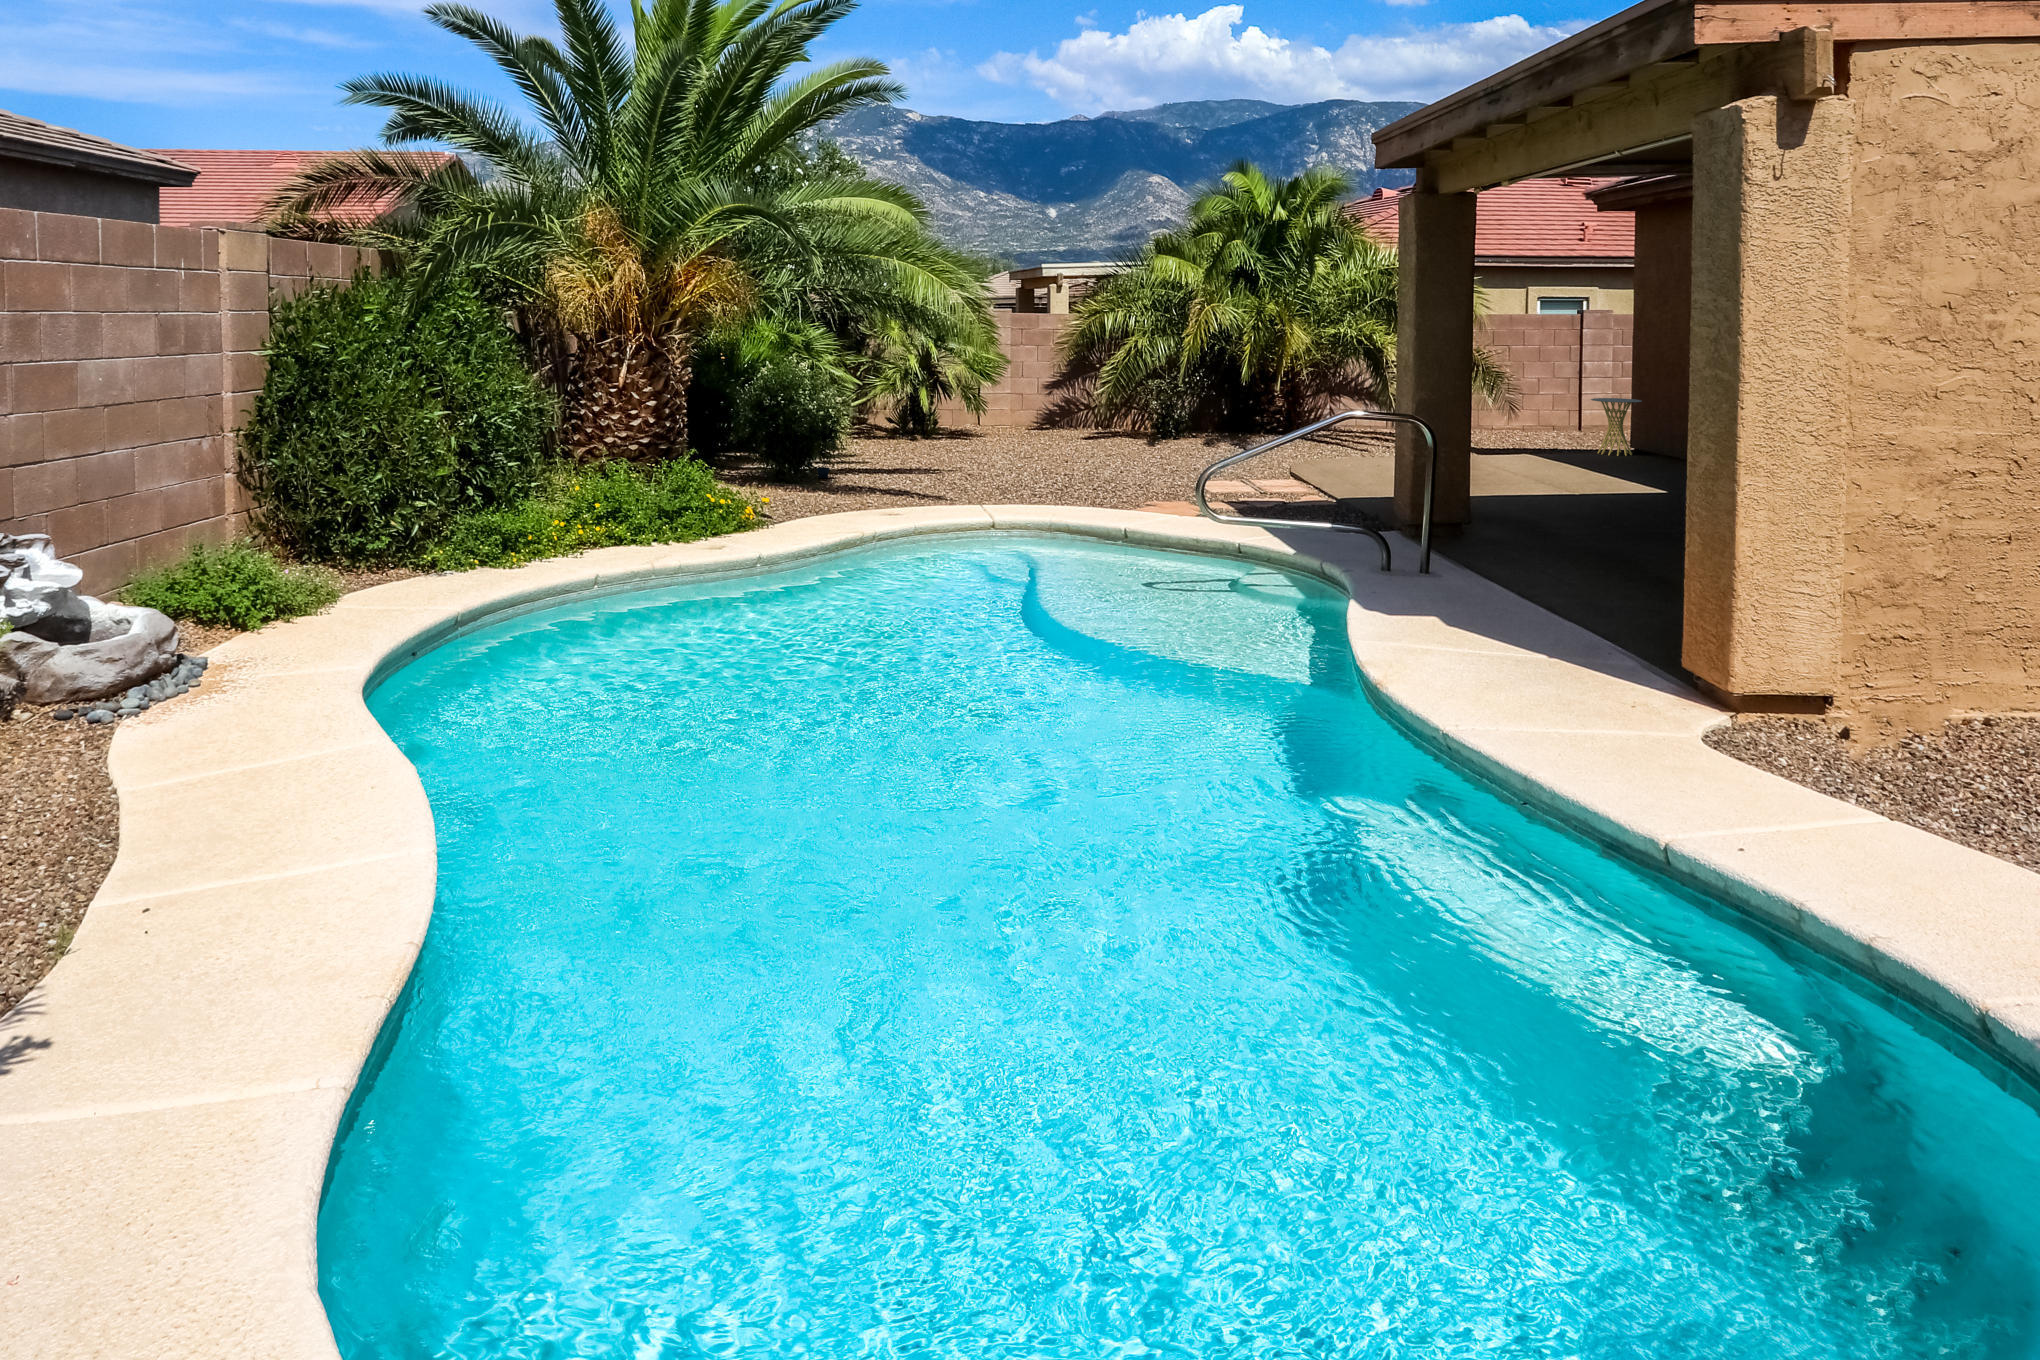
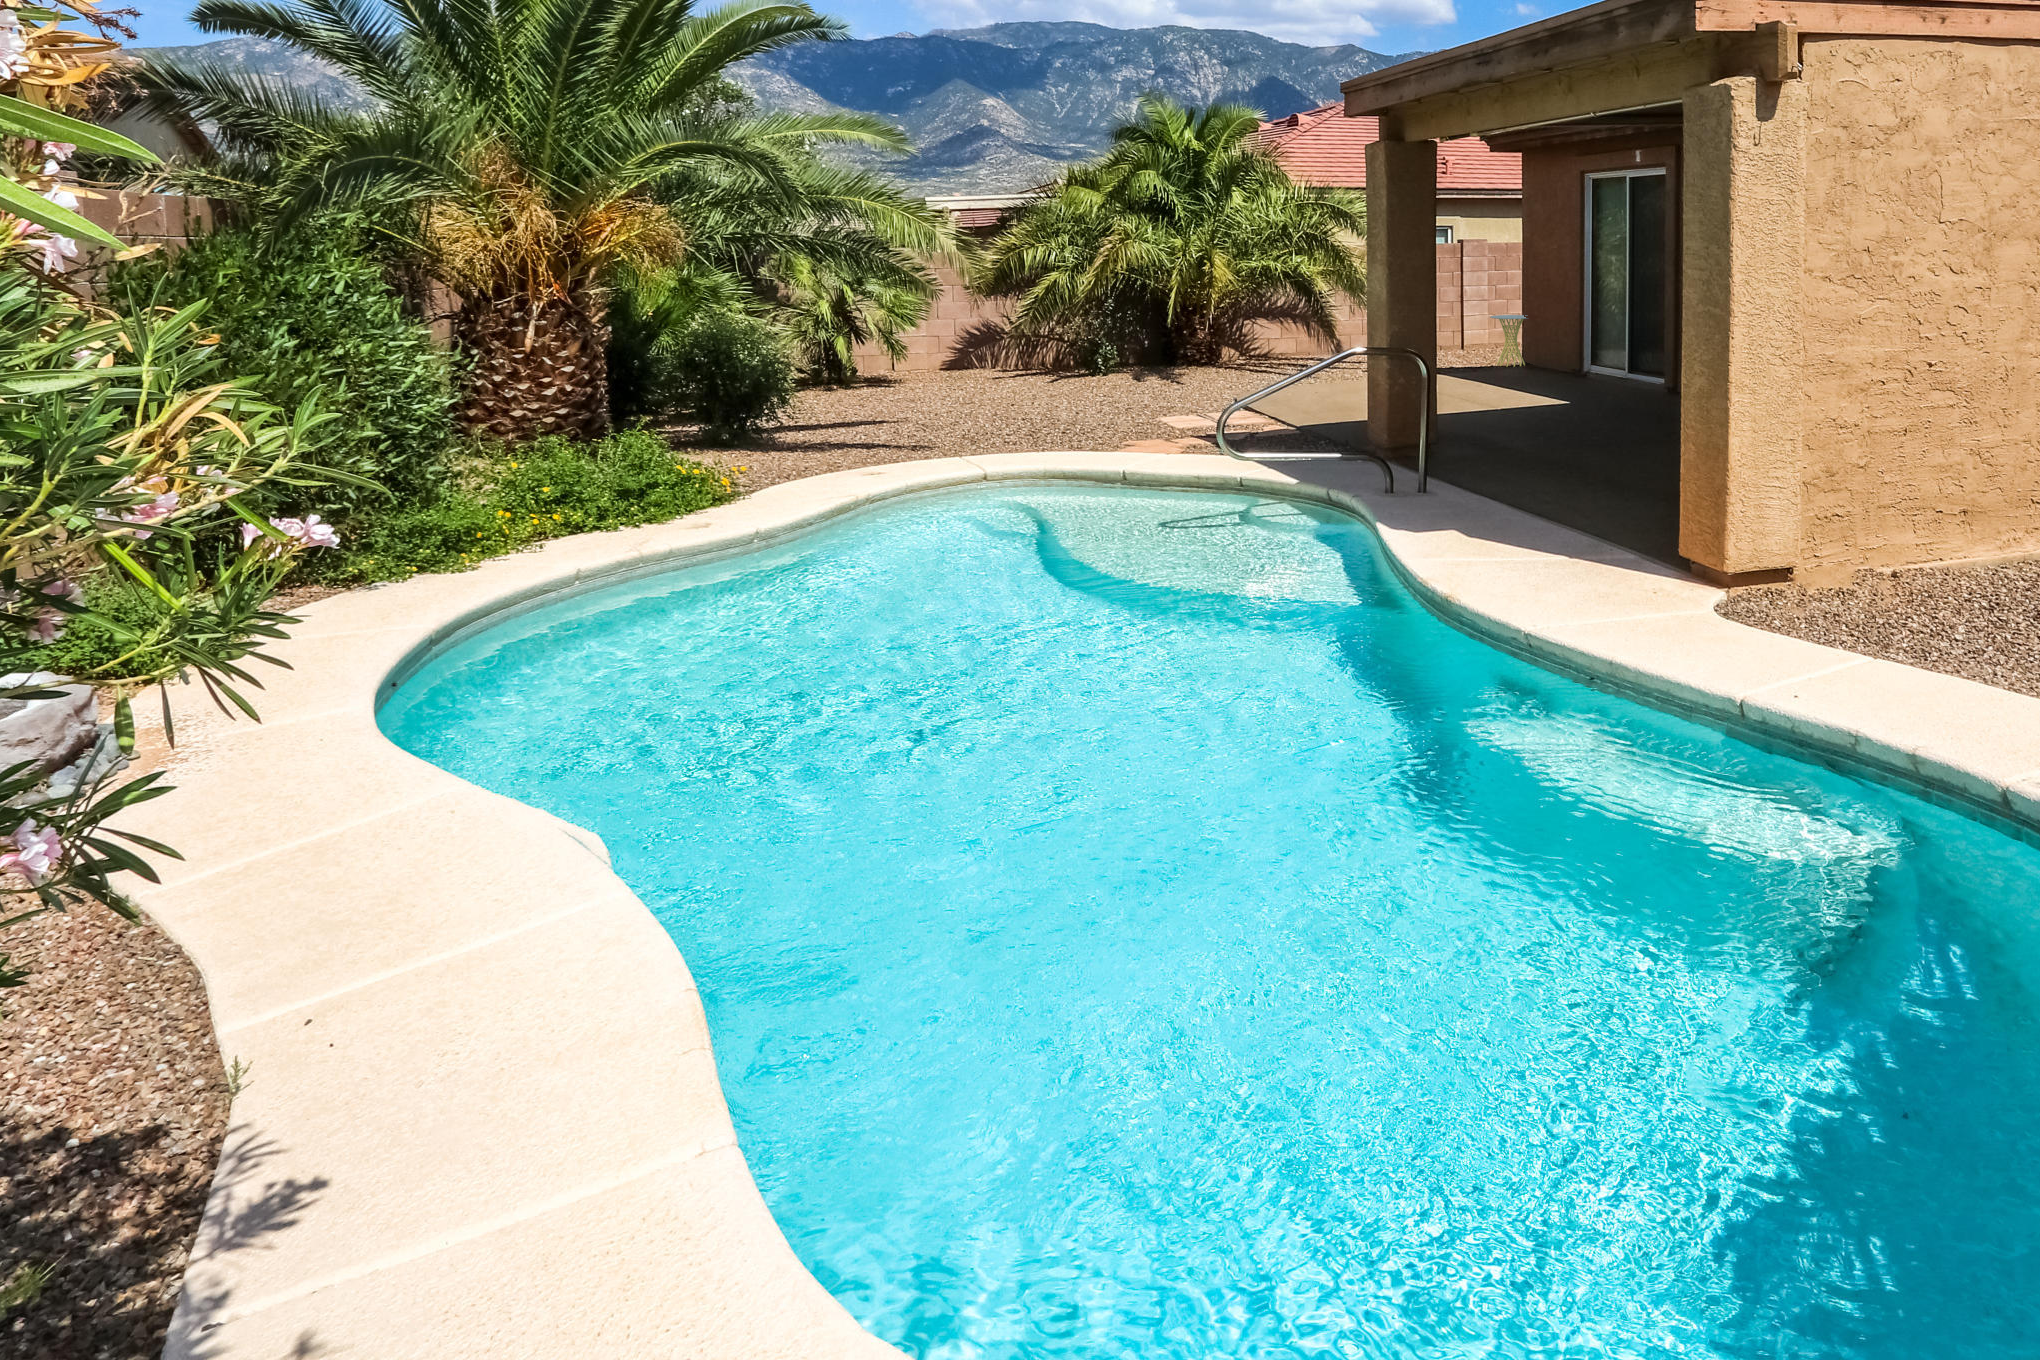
potted plant: present [809,424,842,478] -> none [732,378,776,439]

